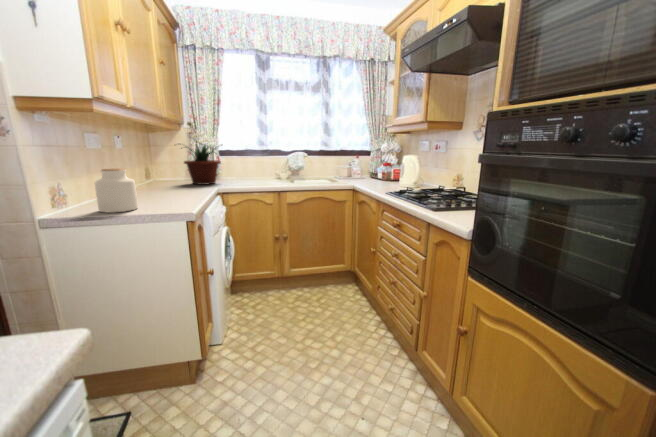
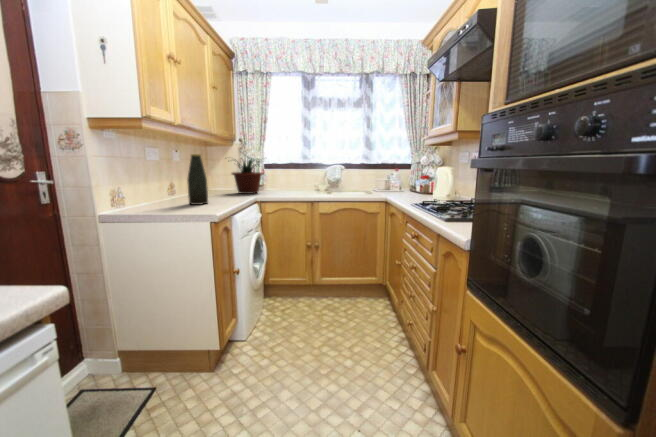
bottle: none [144,142,170,200] -> present [187,154,208,205]
jar: present [95,168,138,213] -> none [143,176,177,212]

